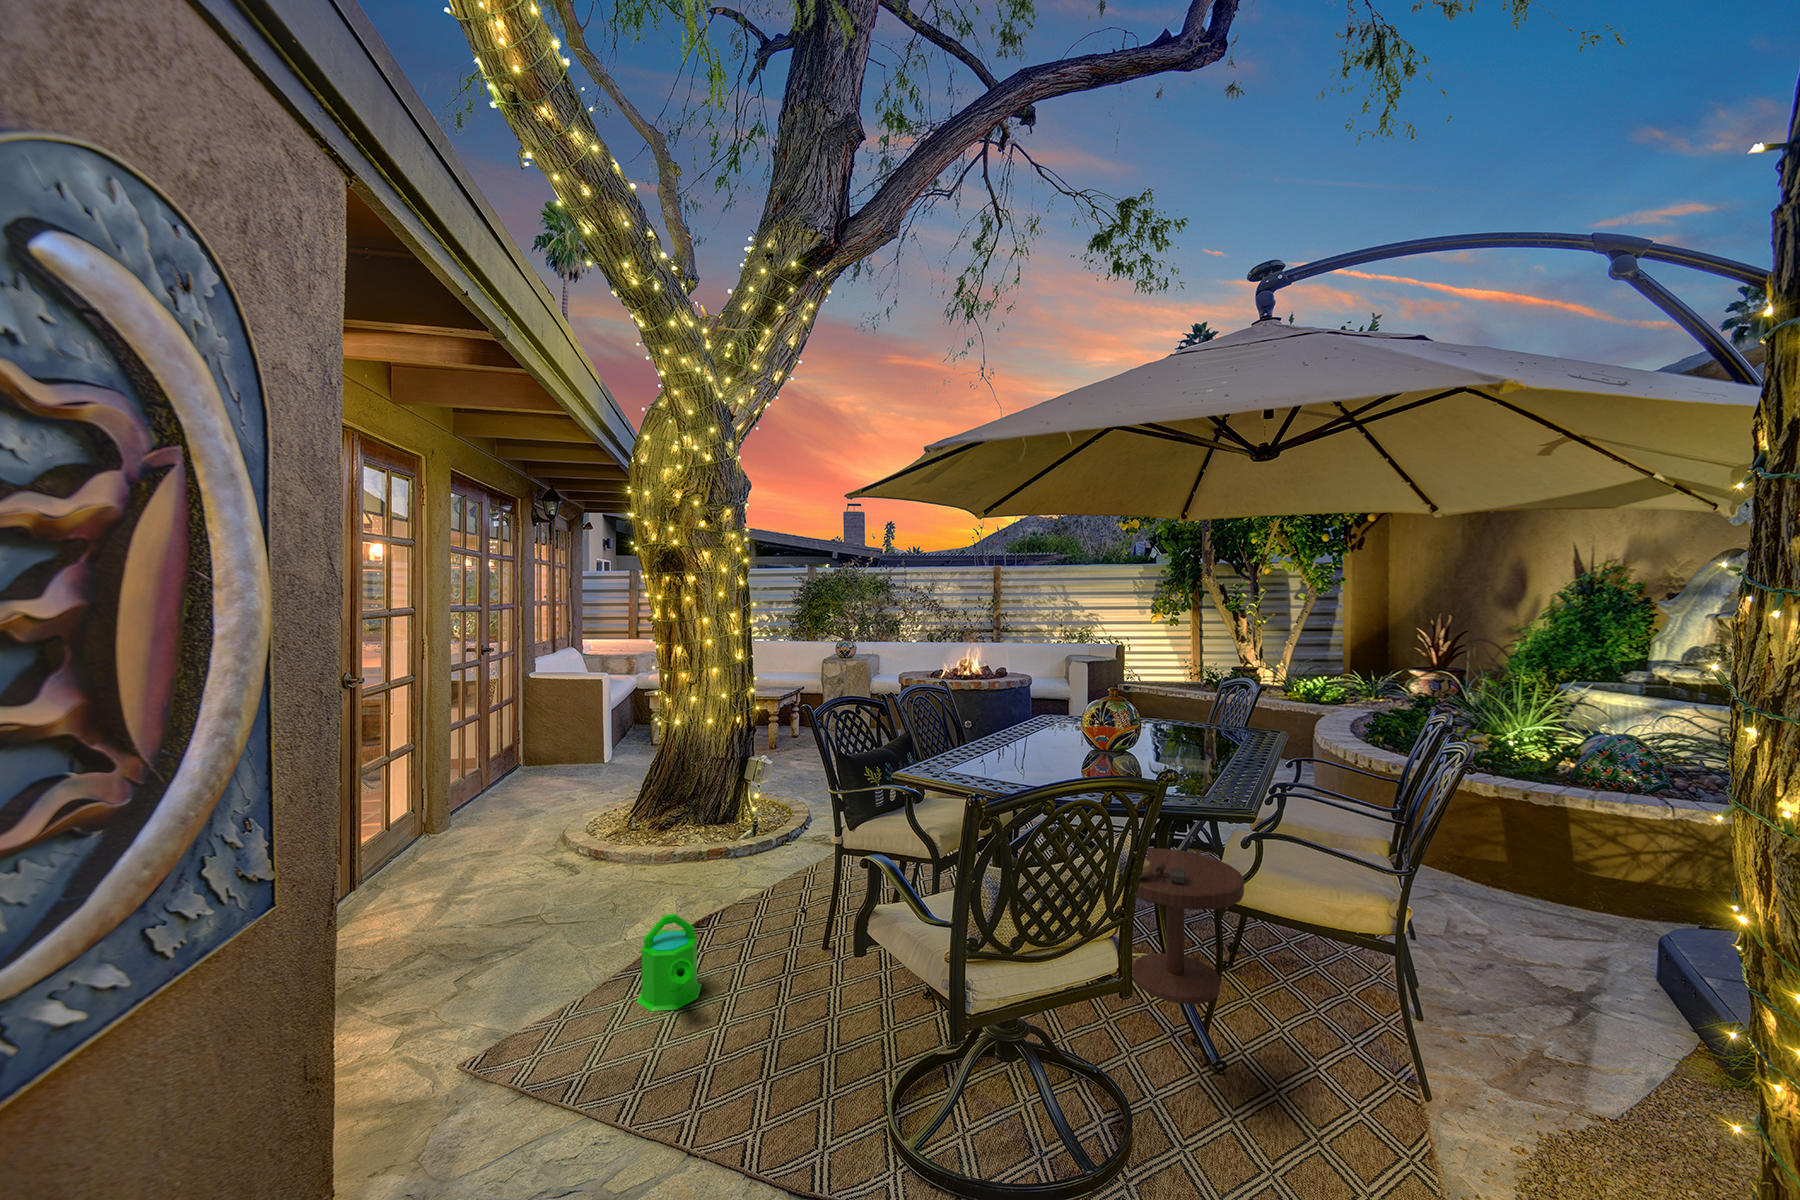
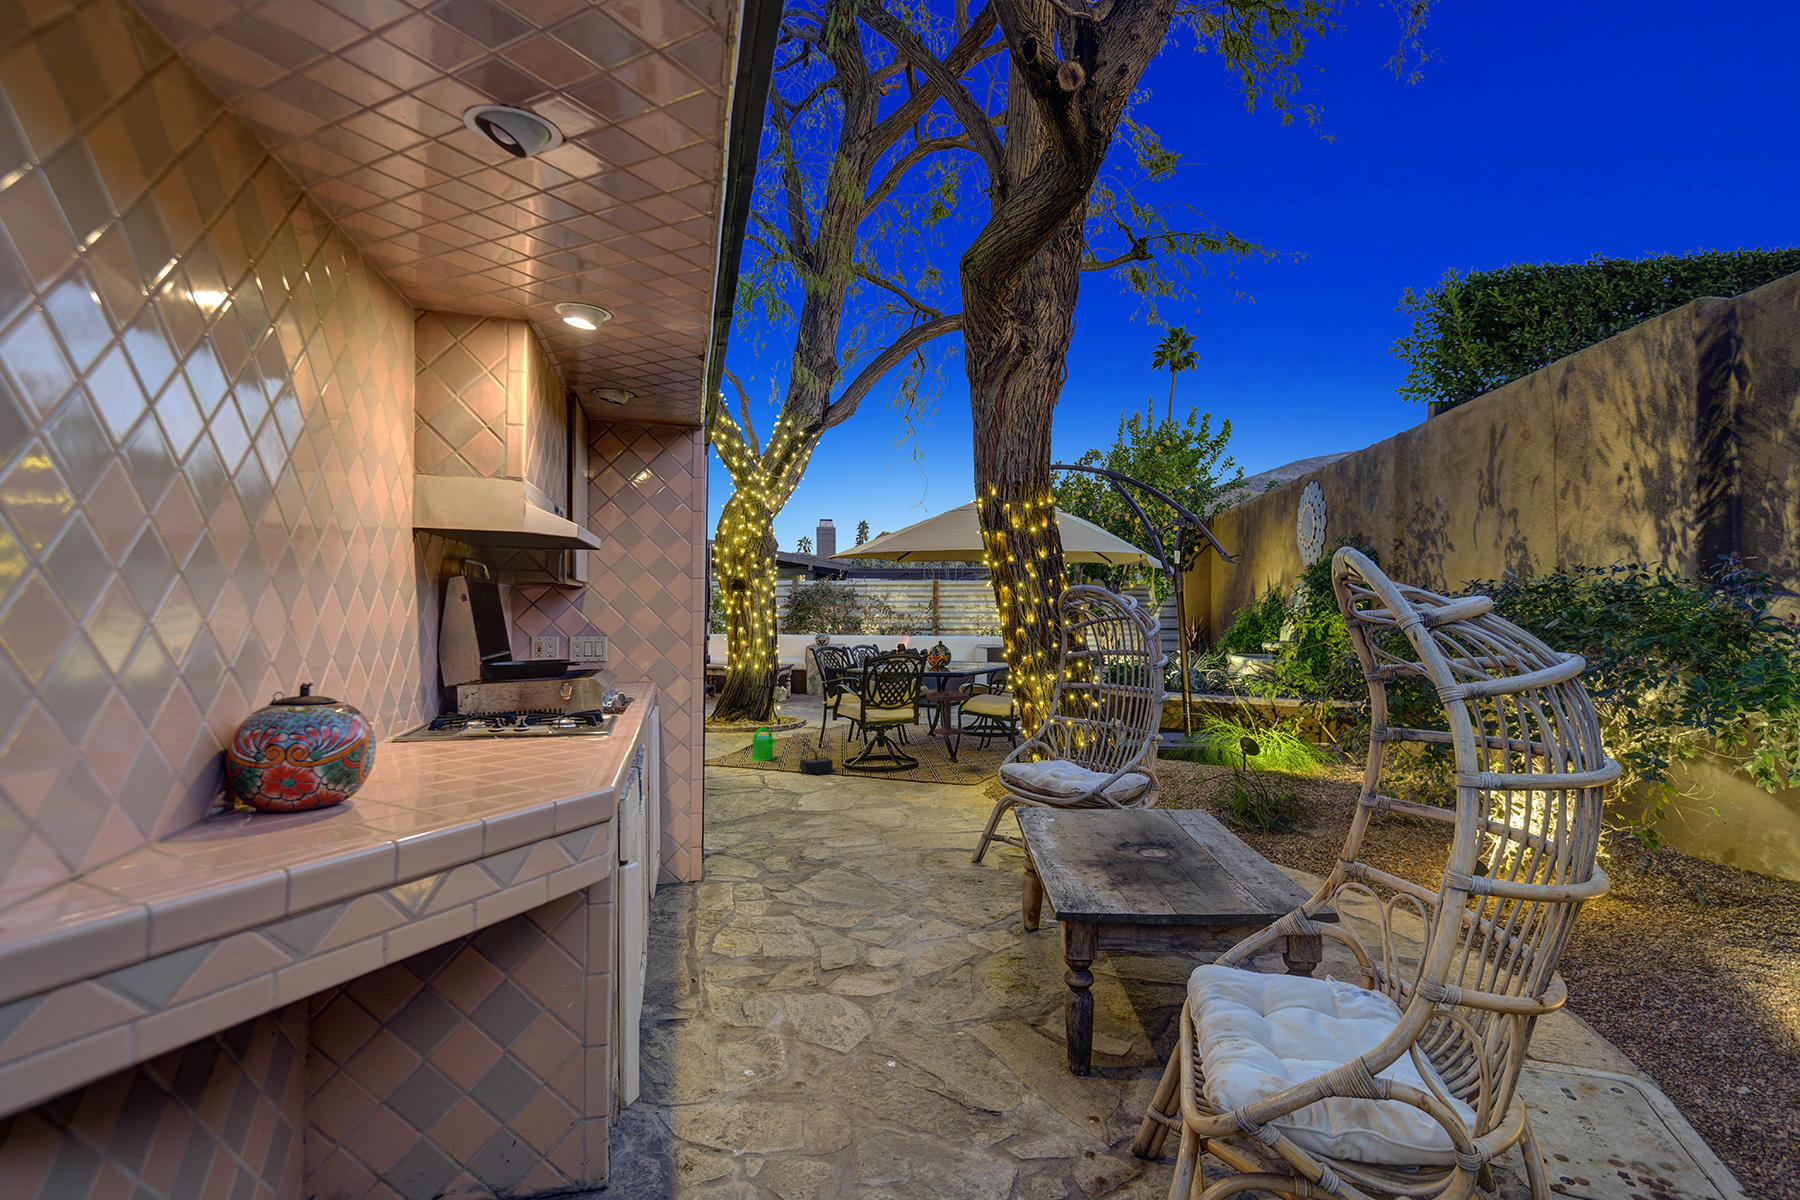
decorative plant: none [709,983,856,1133] -> present [790,732,838,774]

